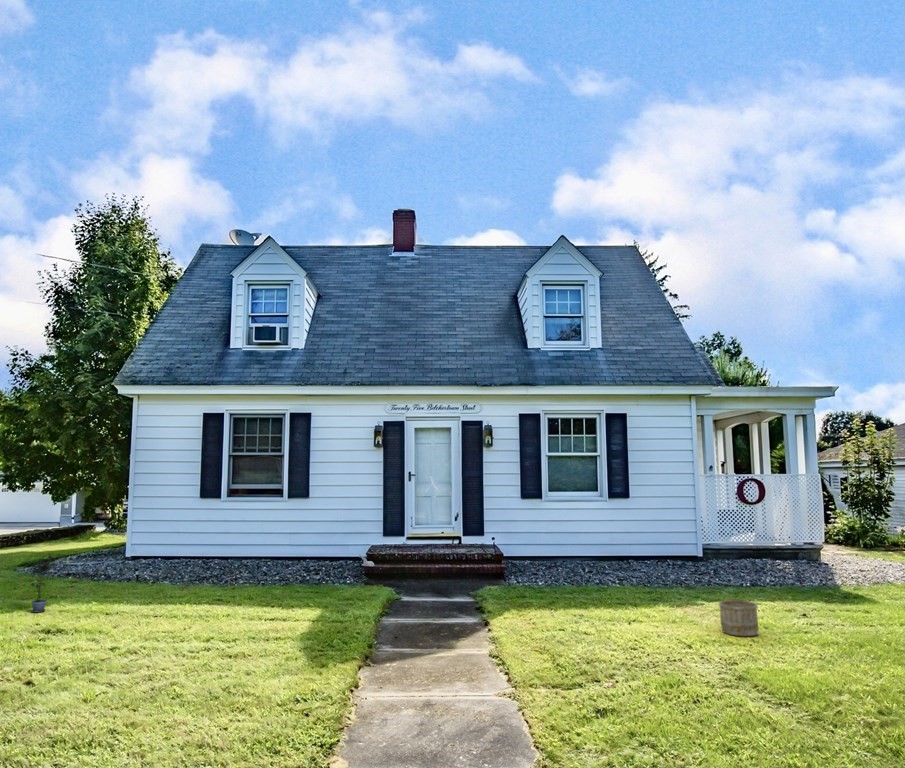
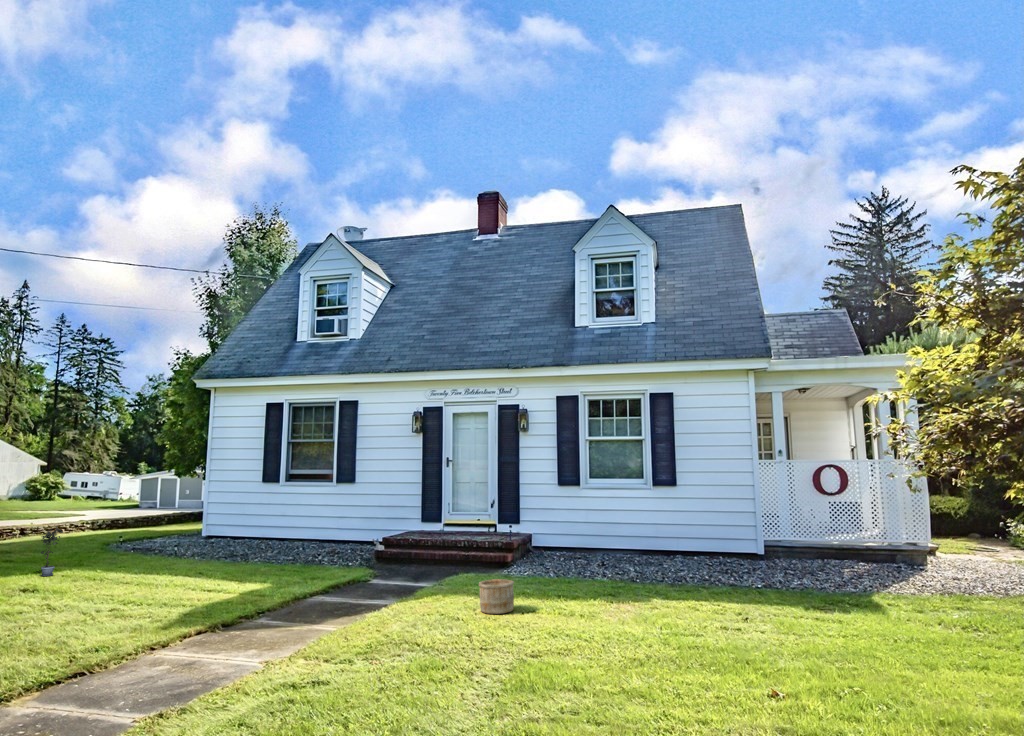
wooden bucket: present [719,600,758,636] -> present [479,579,514,614]

